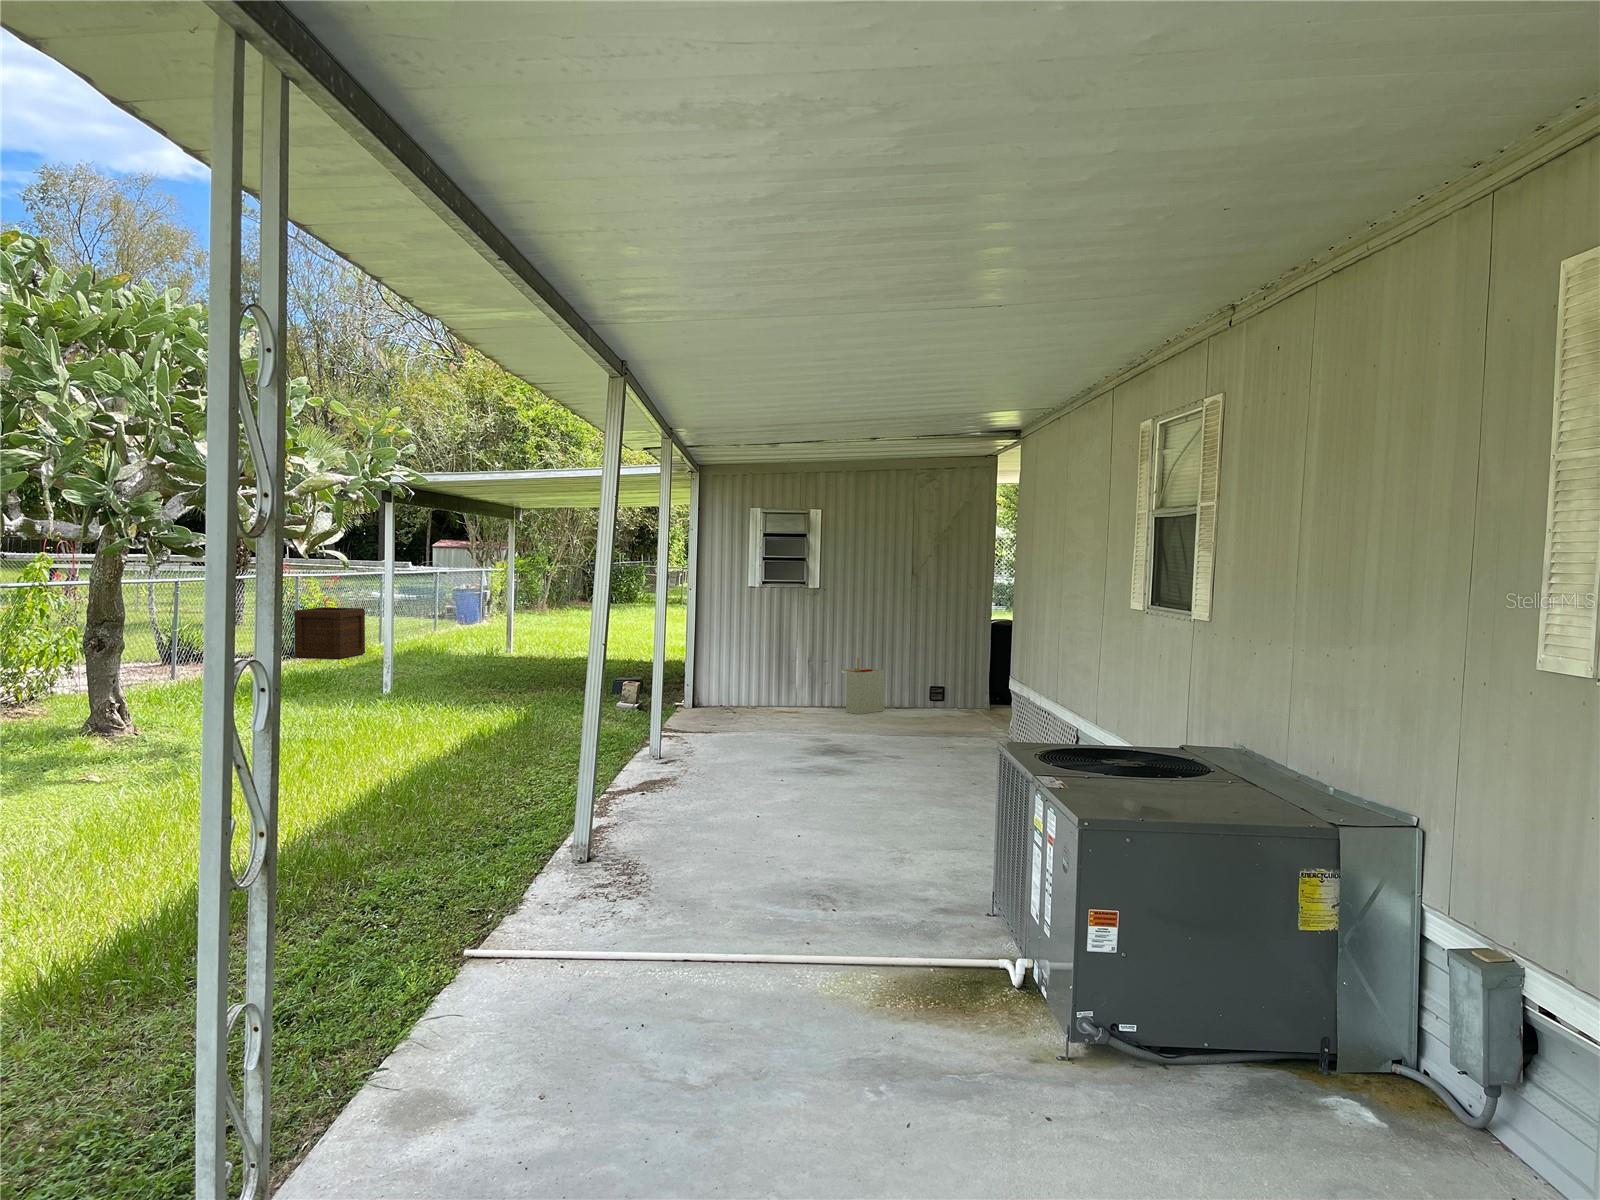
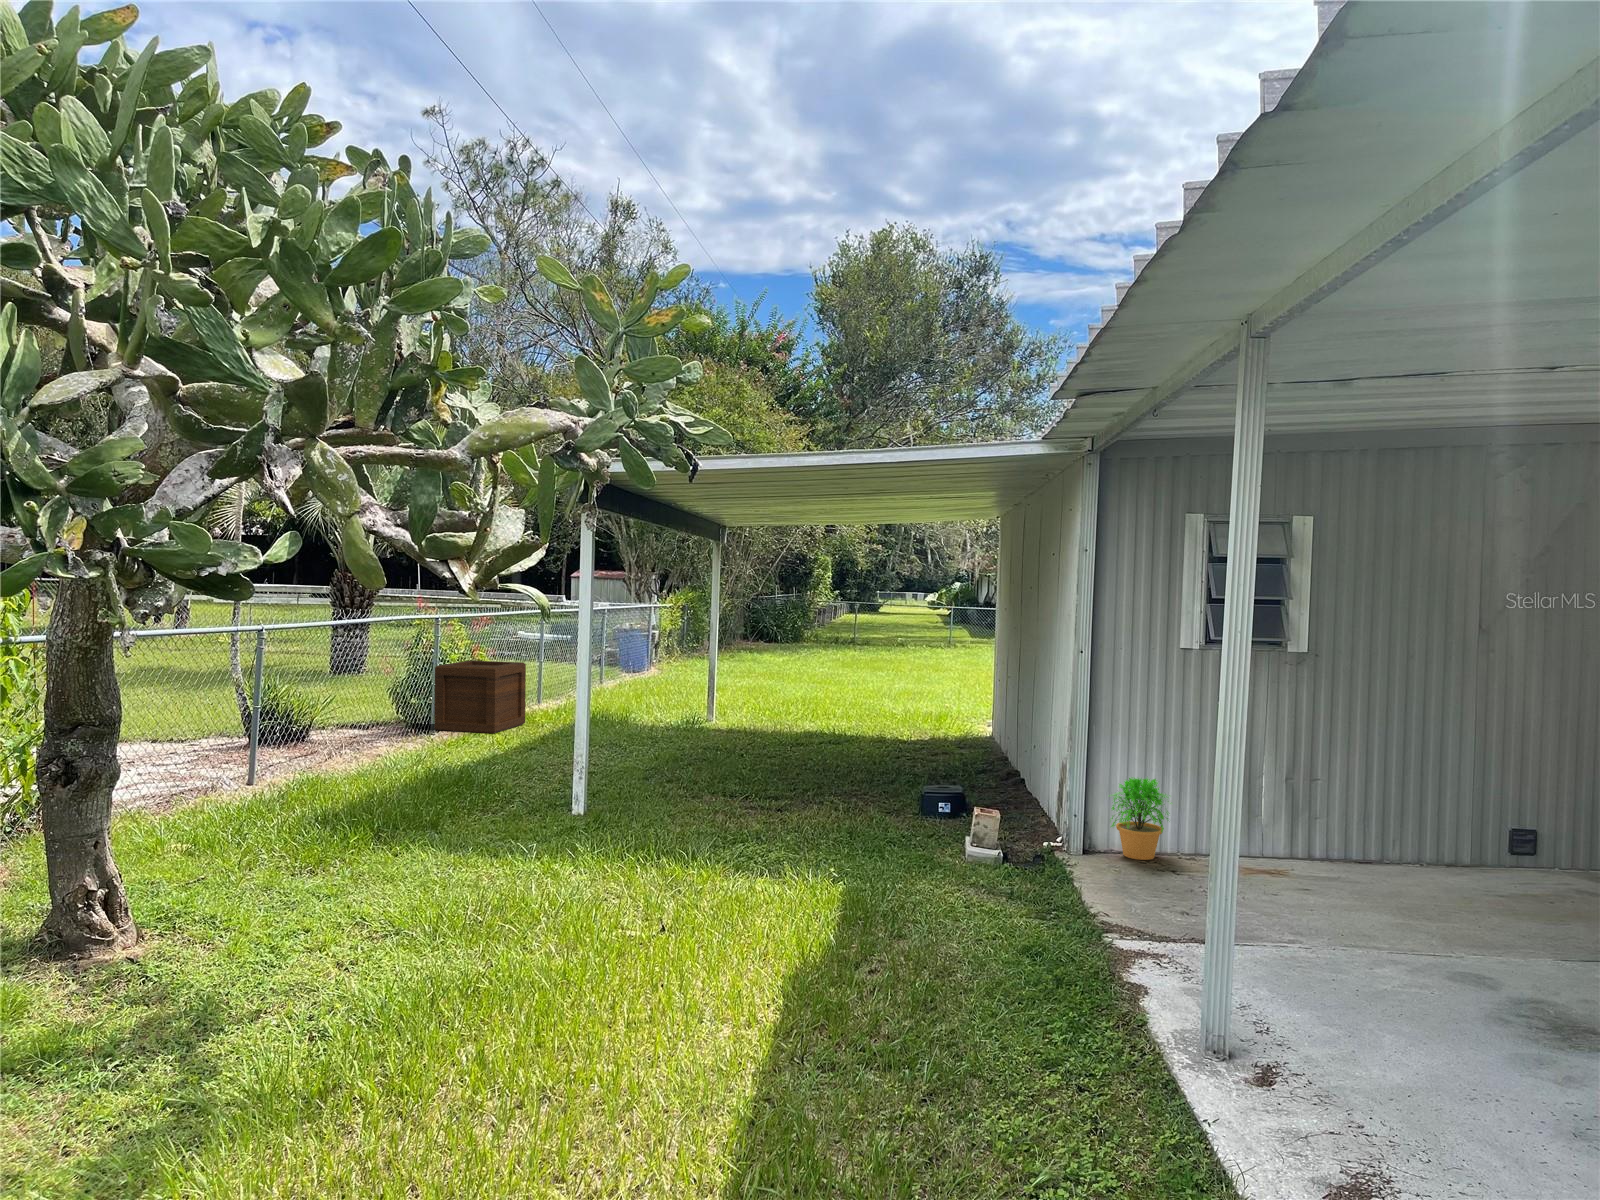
storage bin: present [842,658,884,714] -> none [1371,780,1448,886]
potted plant: none [702,659,736,707] -> present [1111,778,1168,860]

